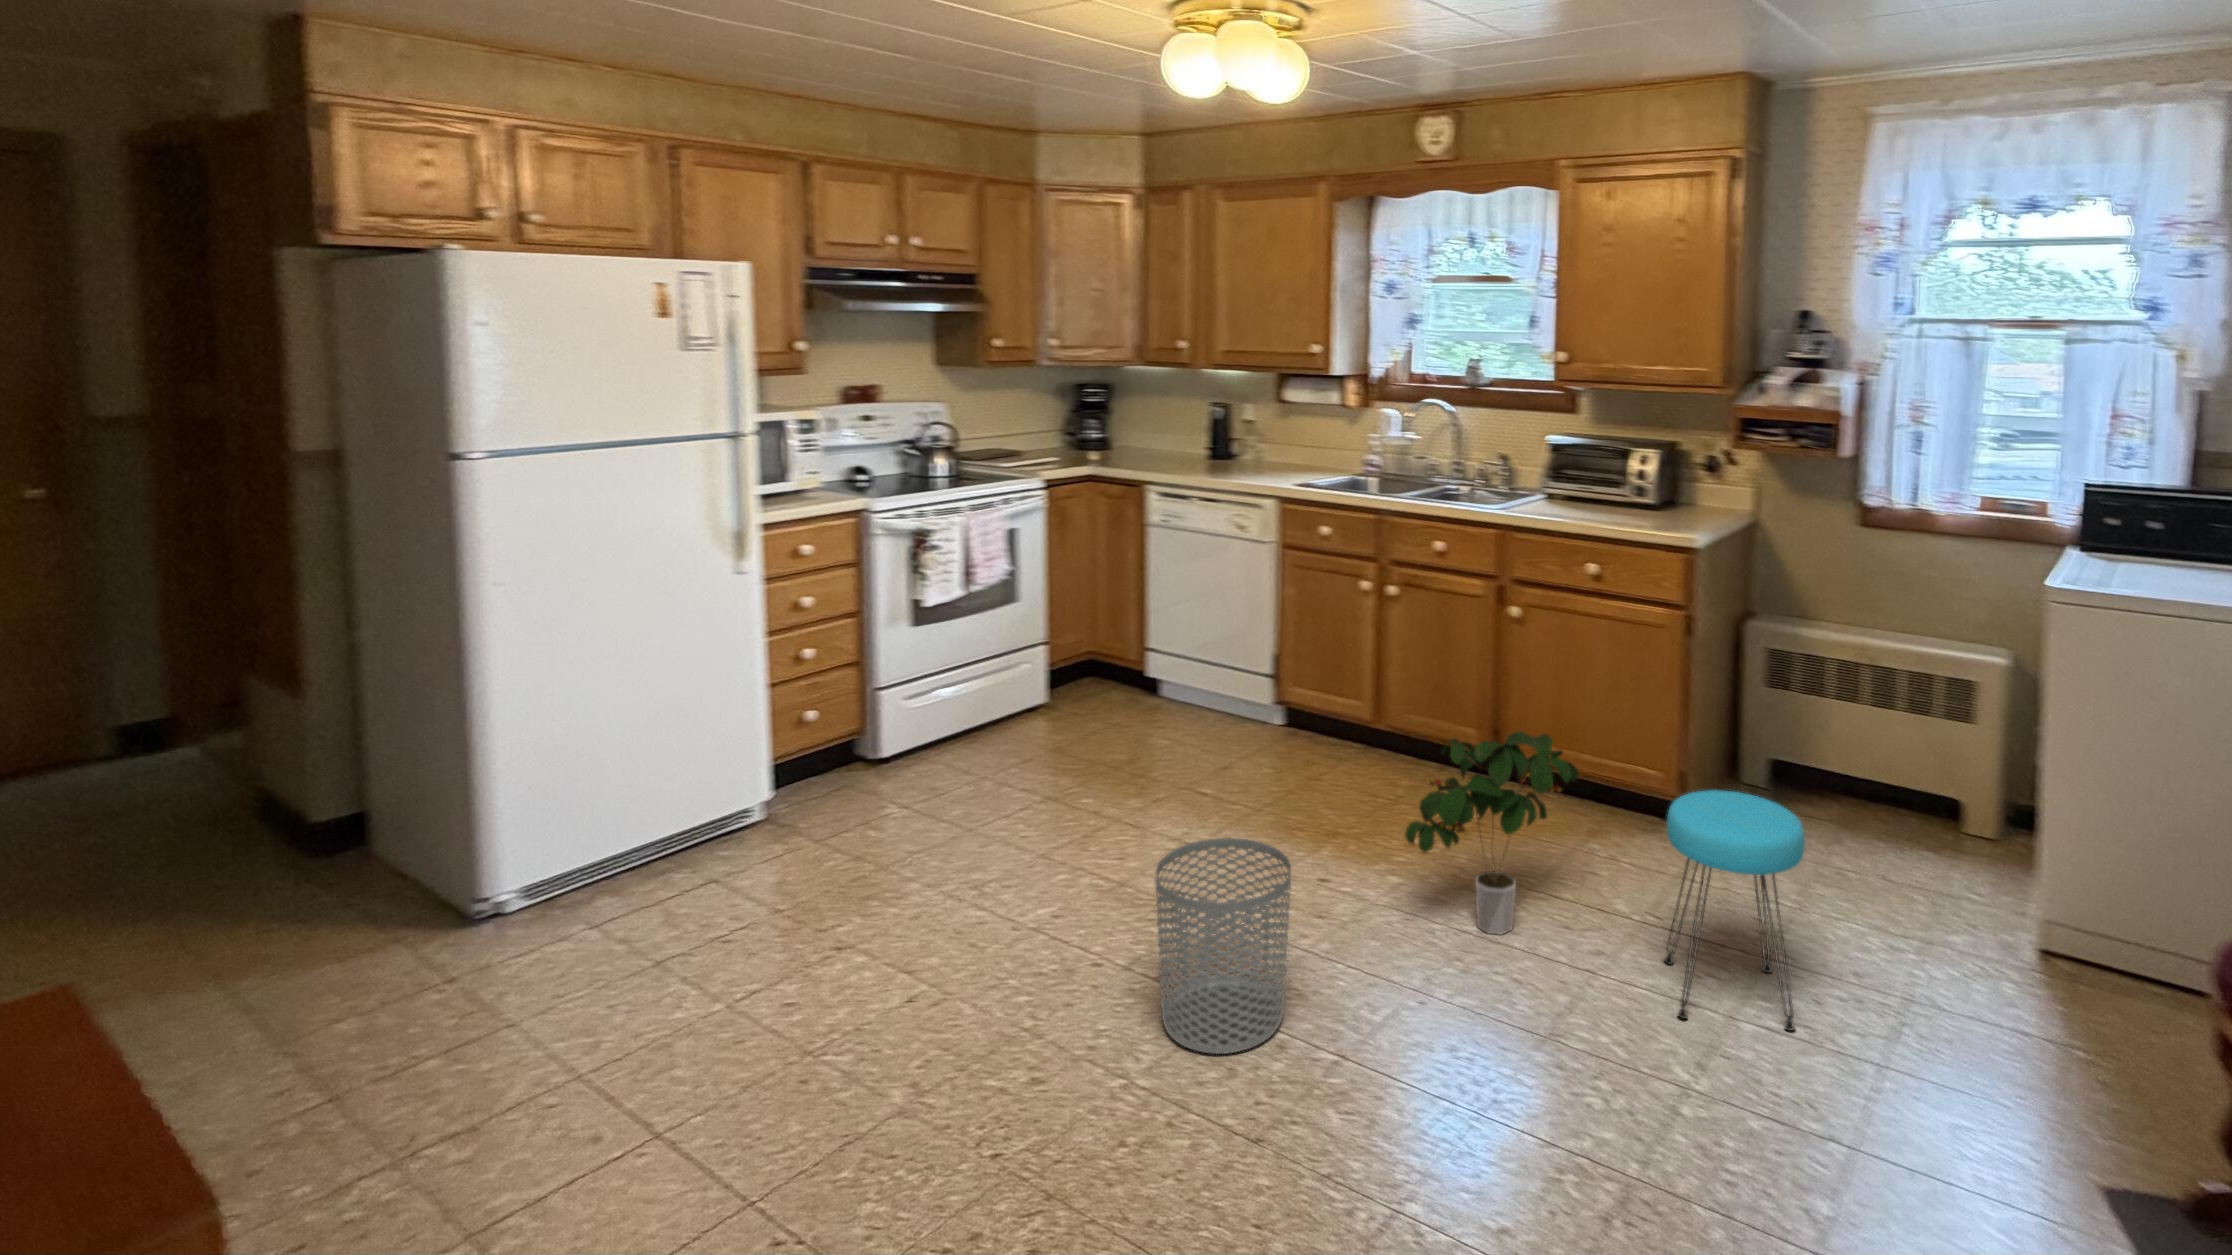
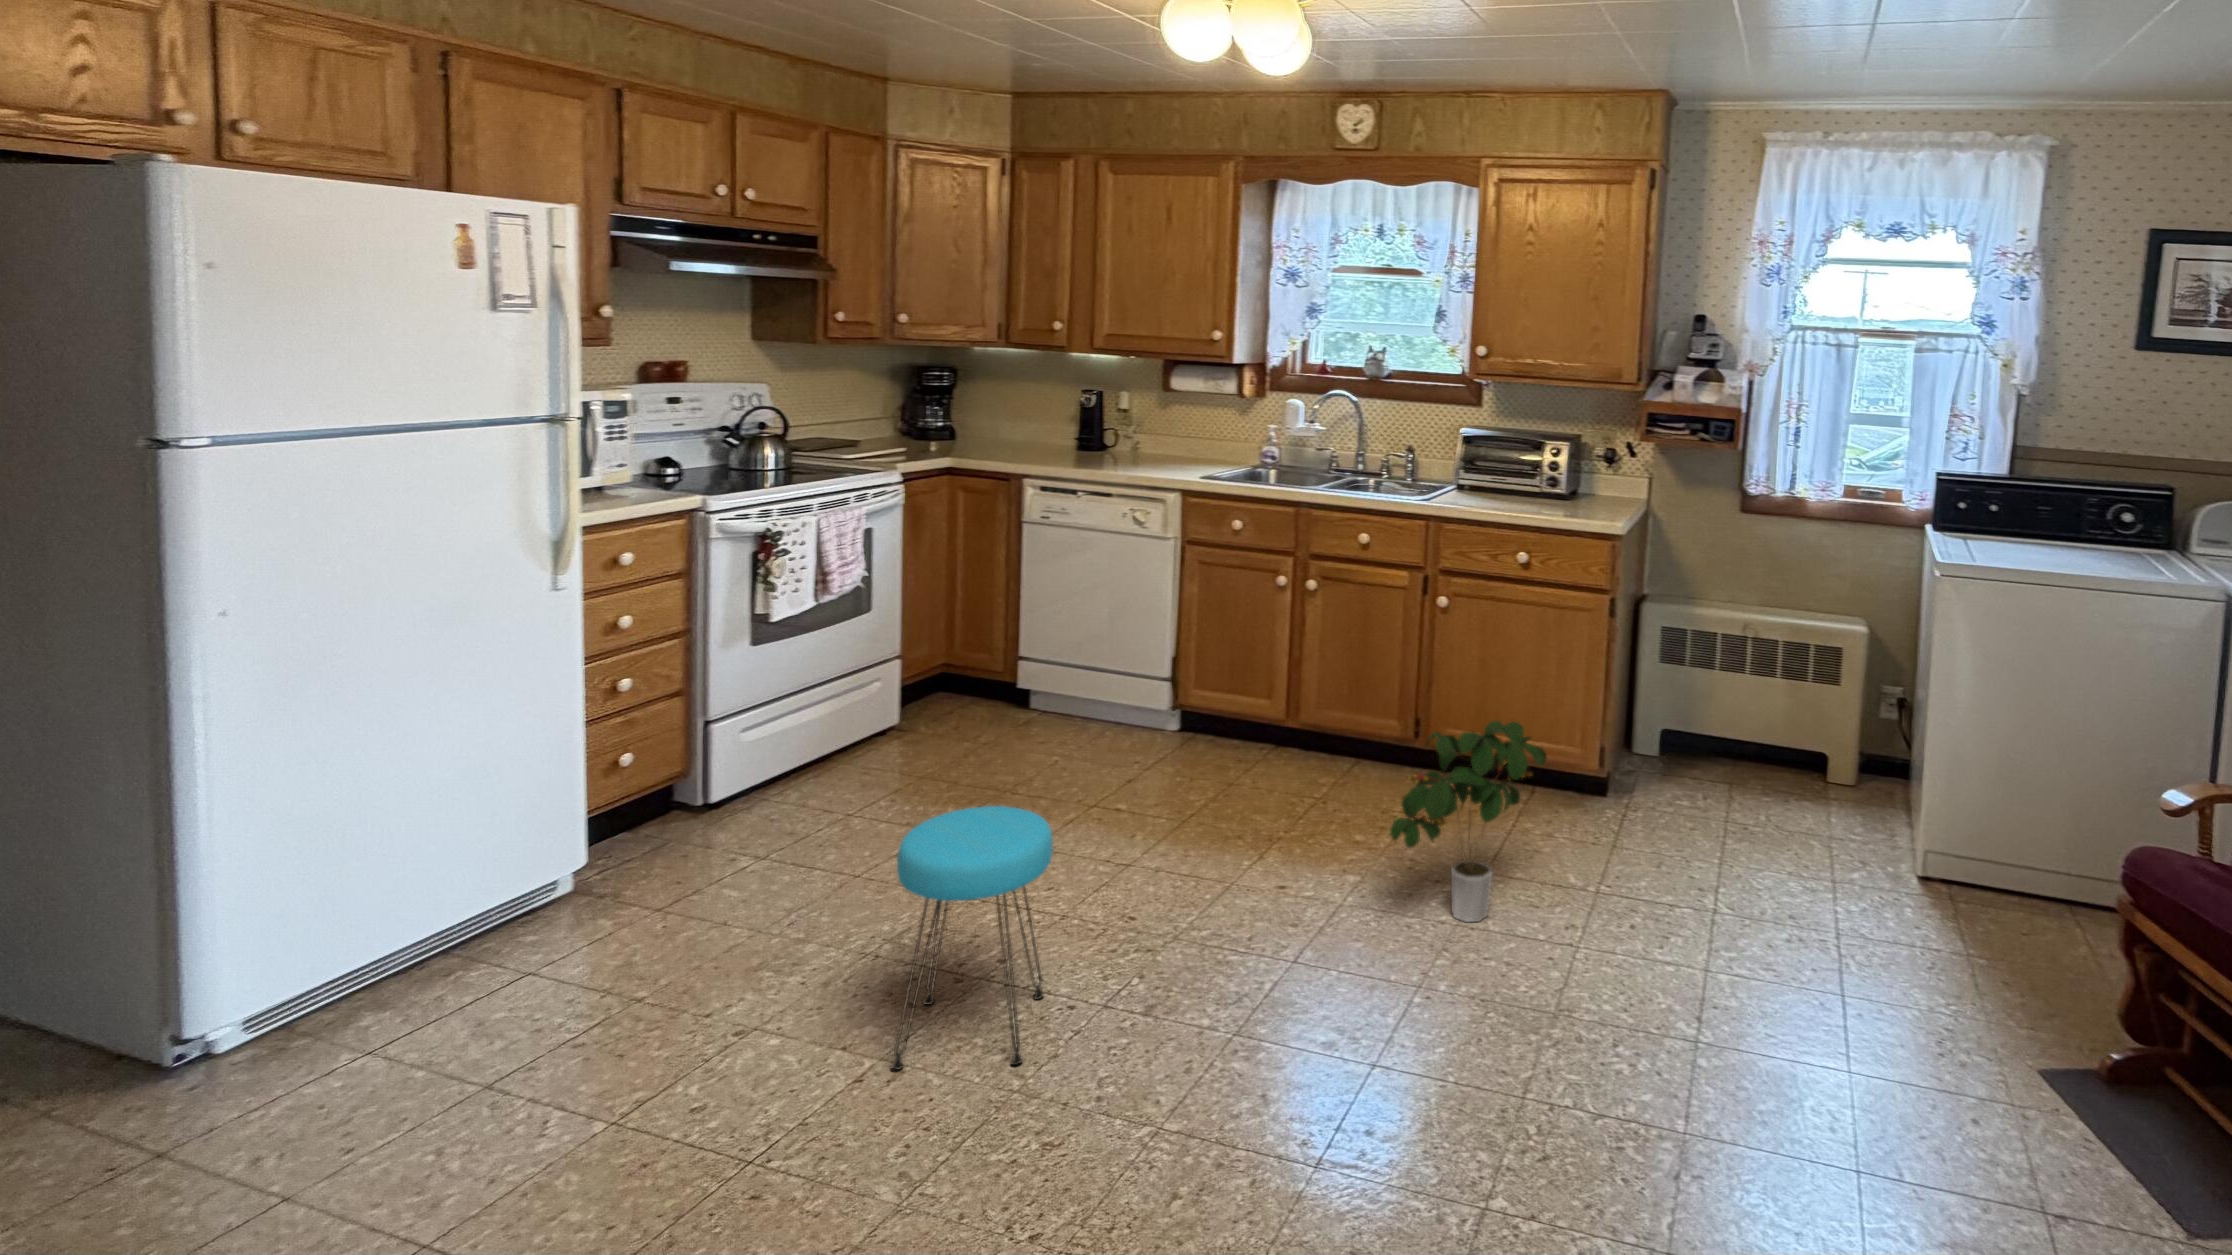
stool: present [1664,790,1805,1030] -> present [892,806,1053,1070]
waste bin: present [1155,838,1291,1054] -> none [1167,853,1312,1081]

